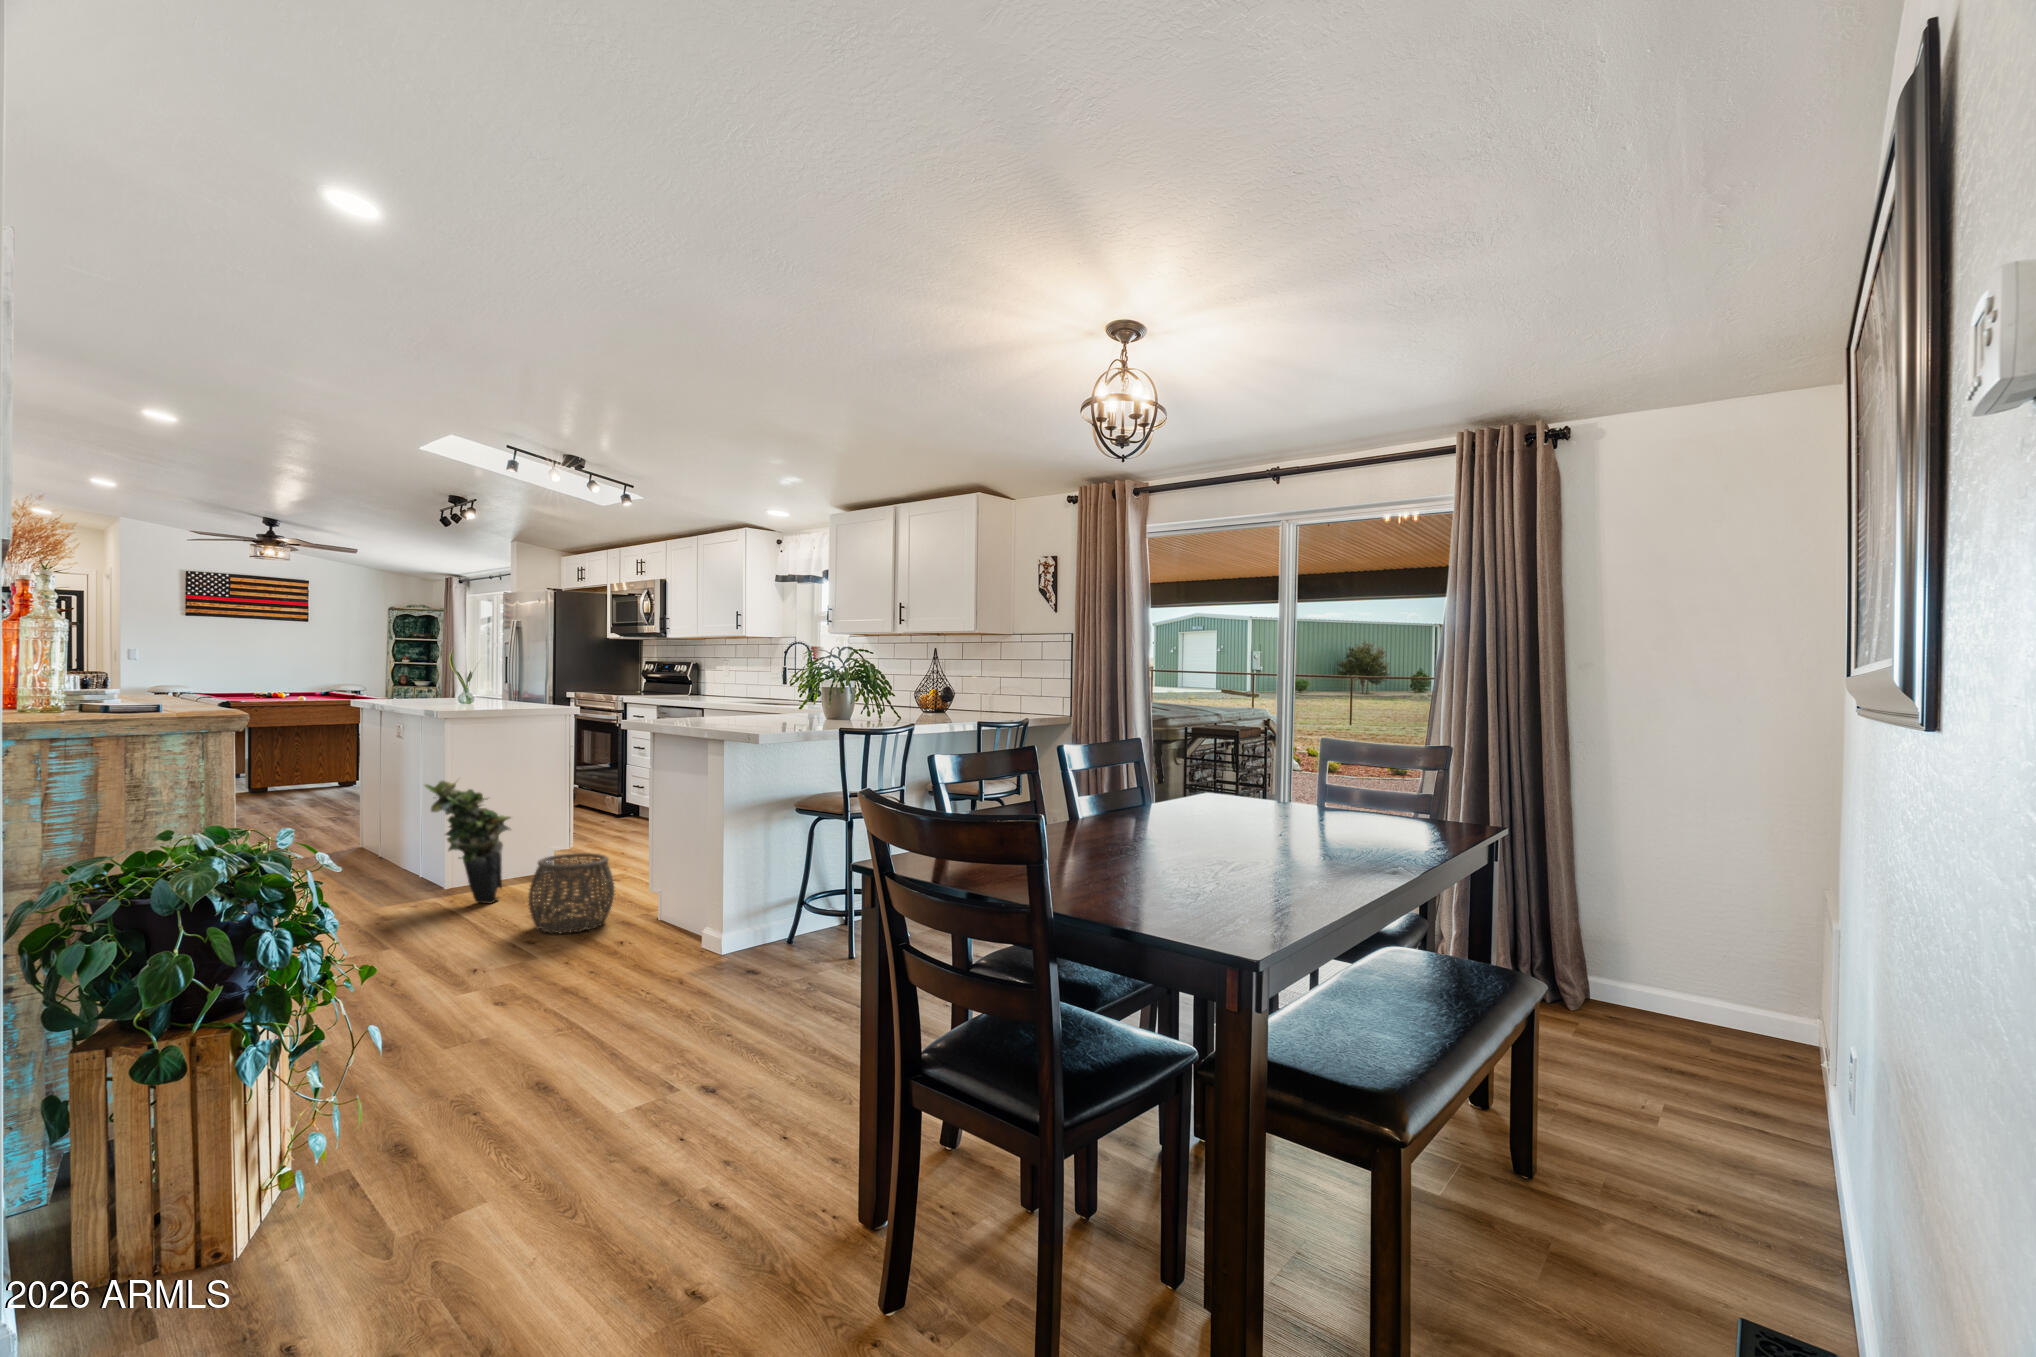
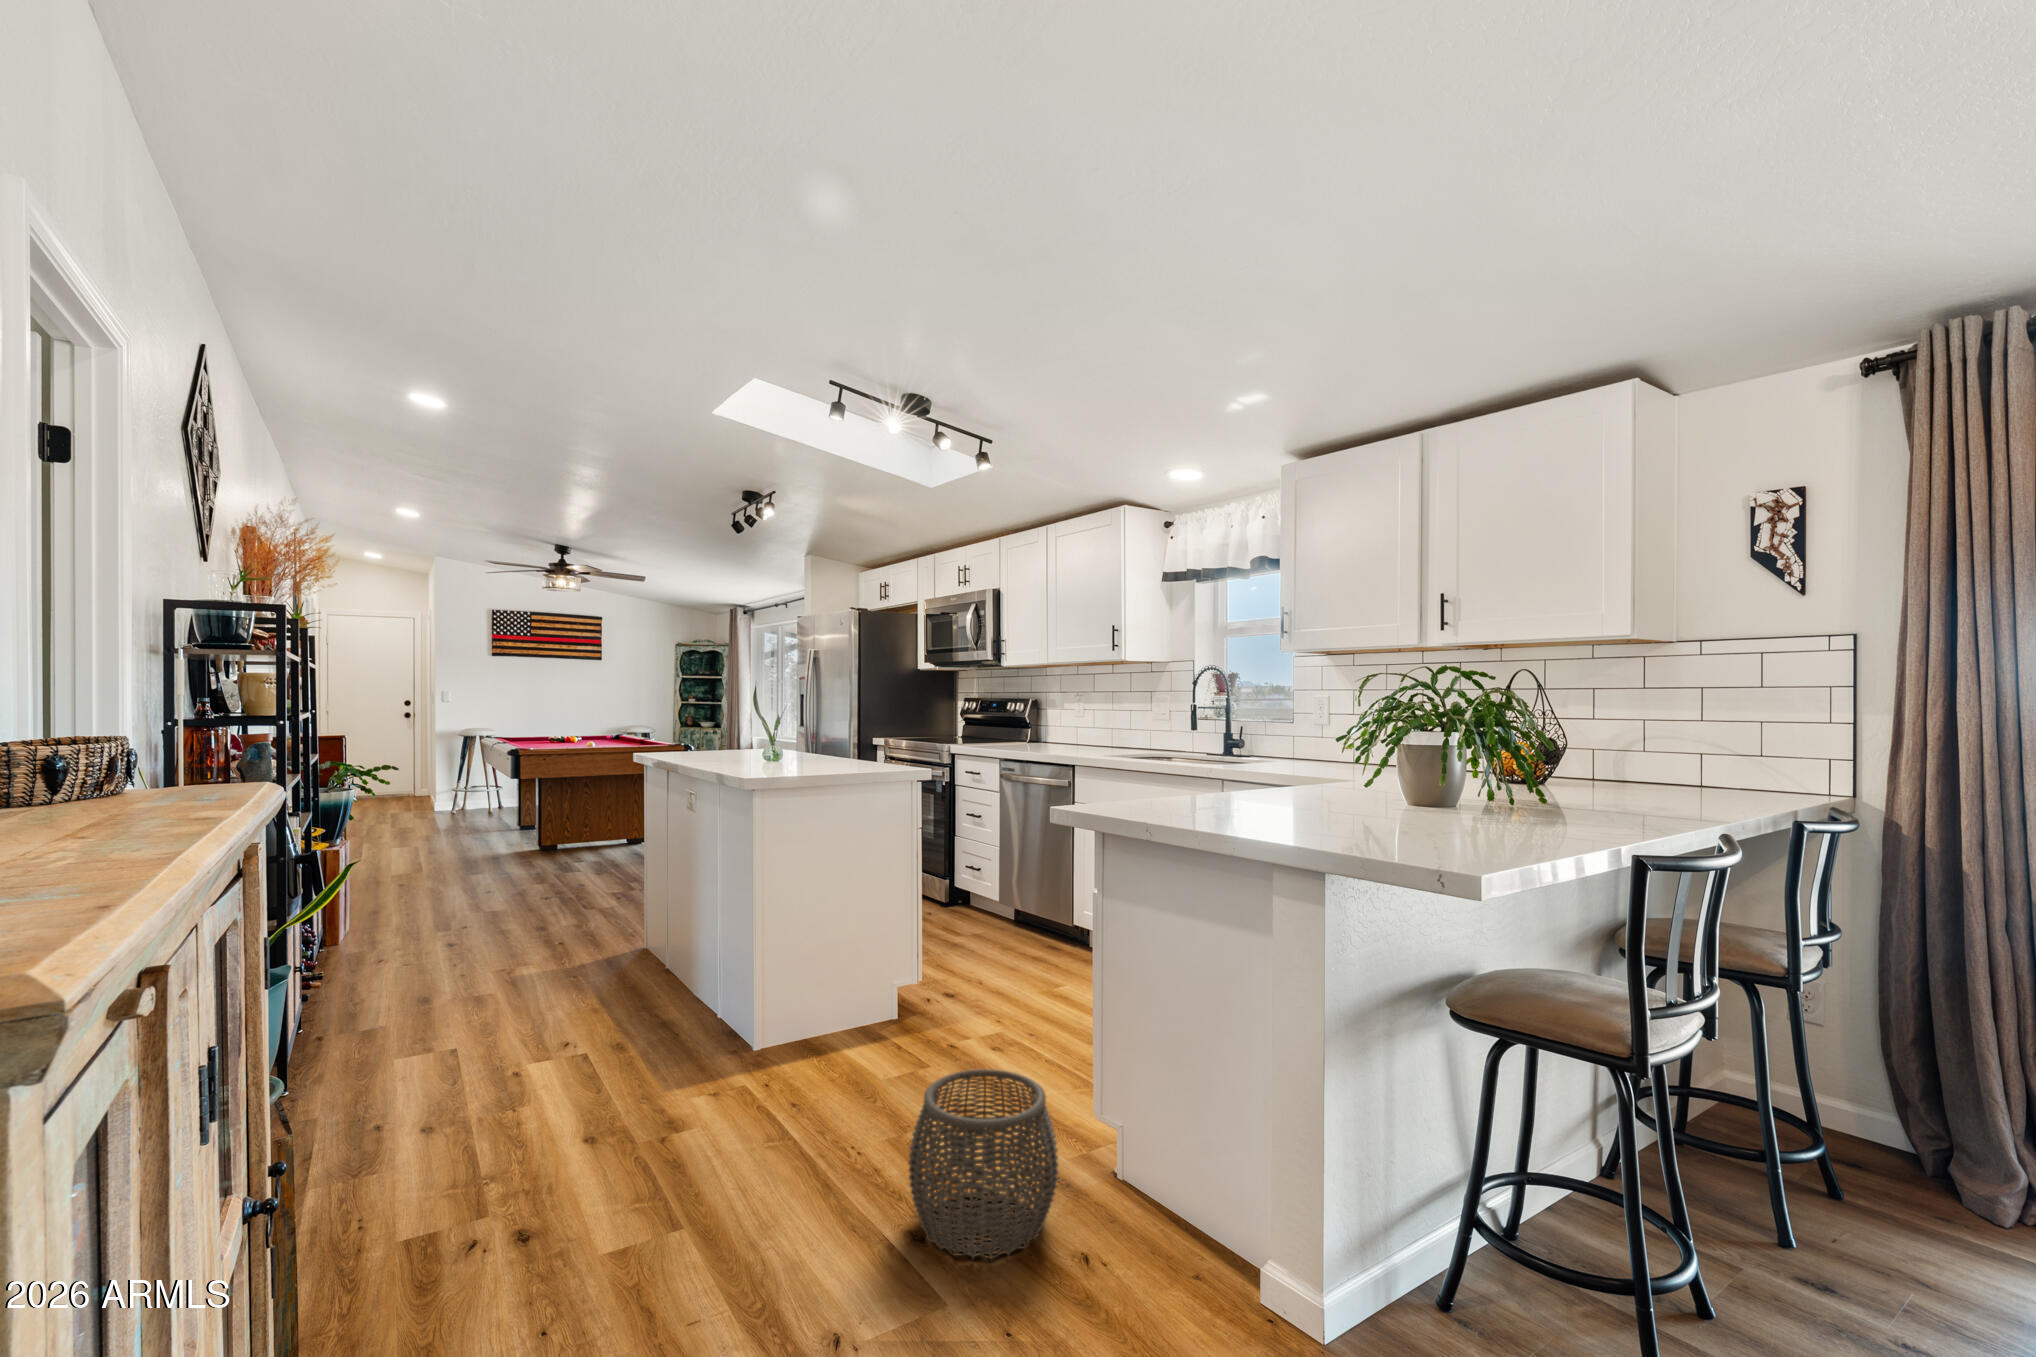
potted plant: present [424,781,510,904] -> none [725,903,856,1125]

